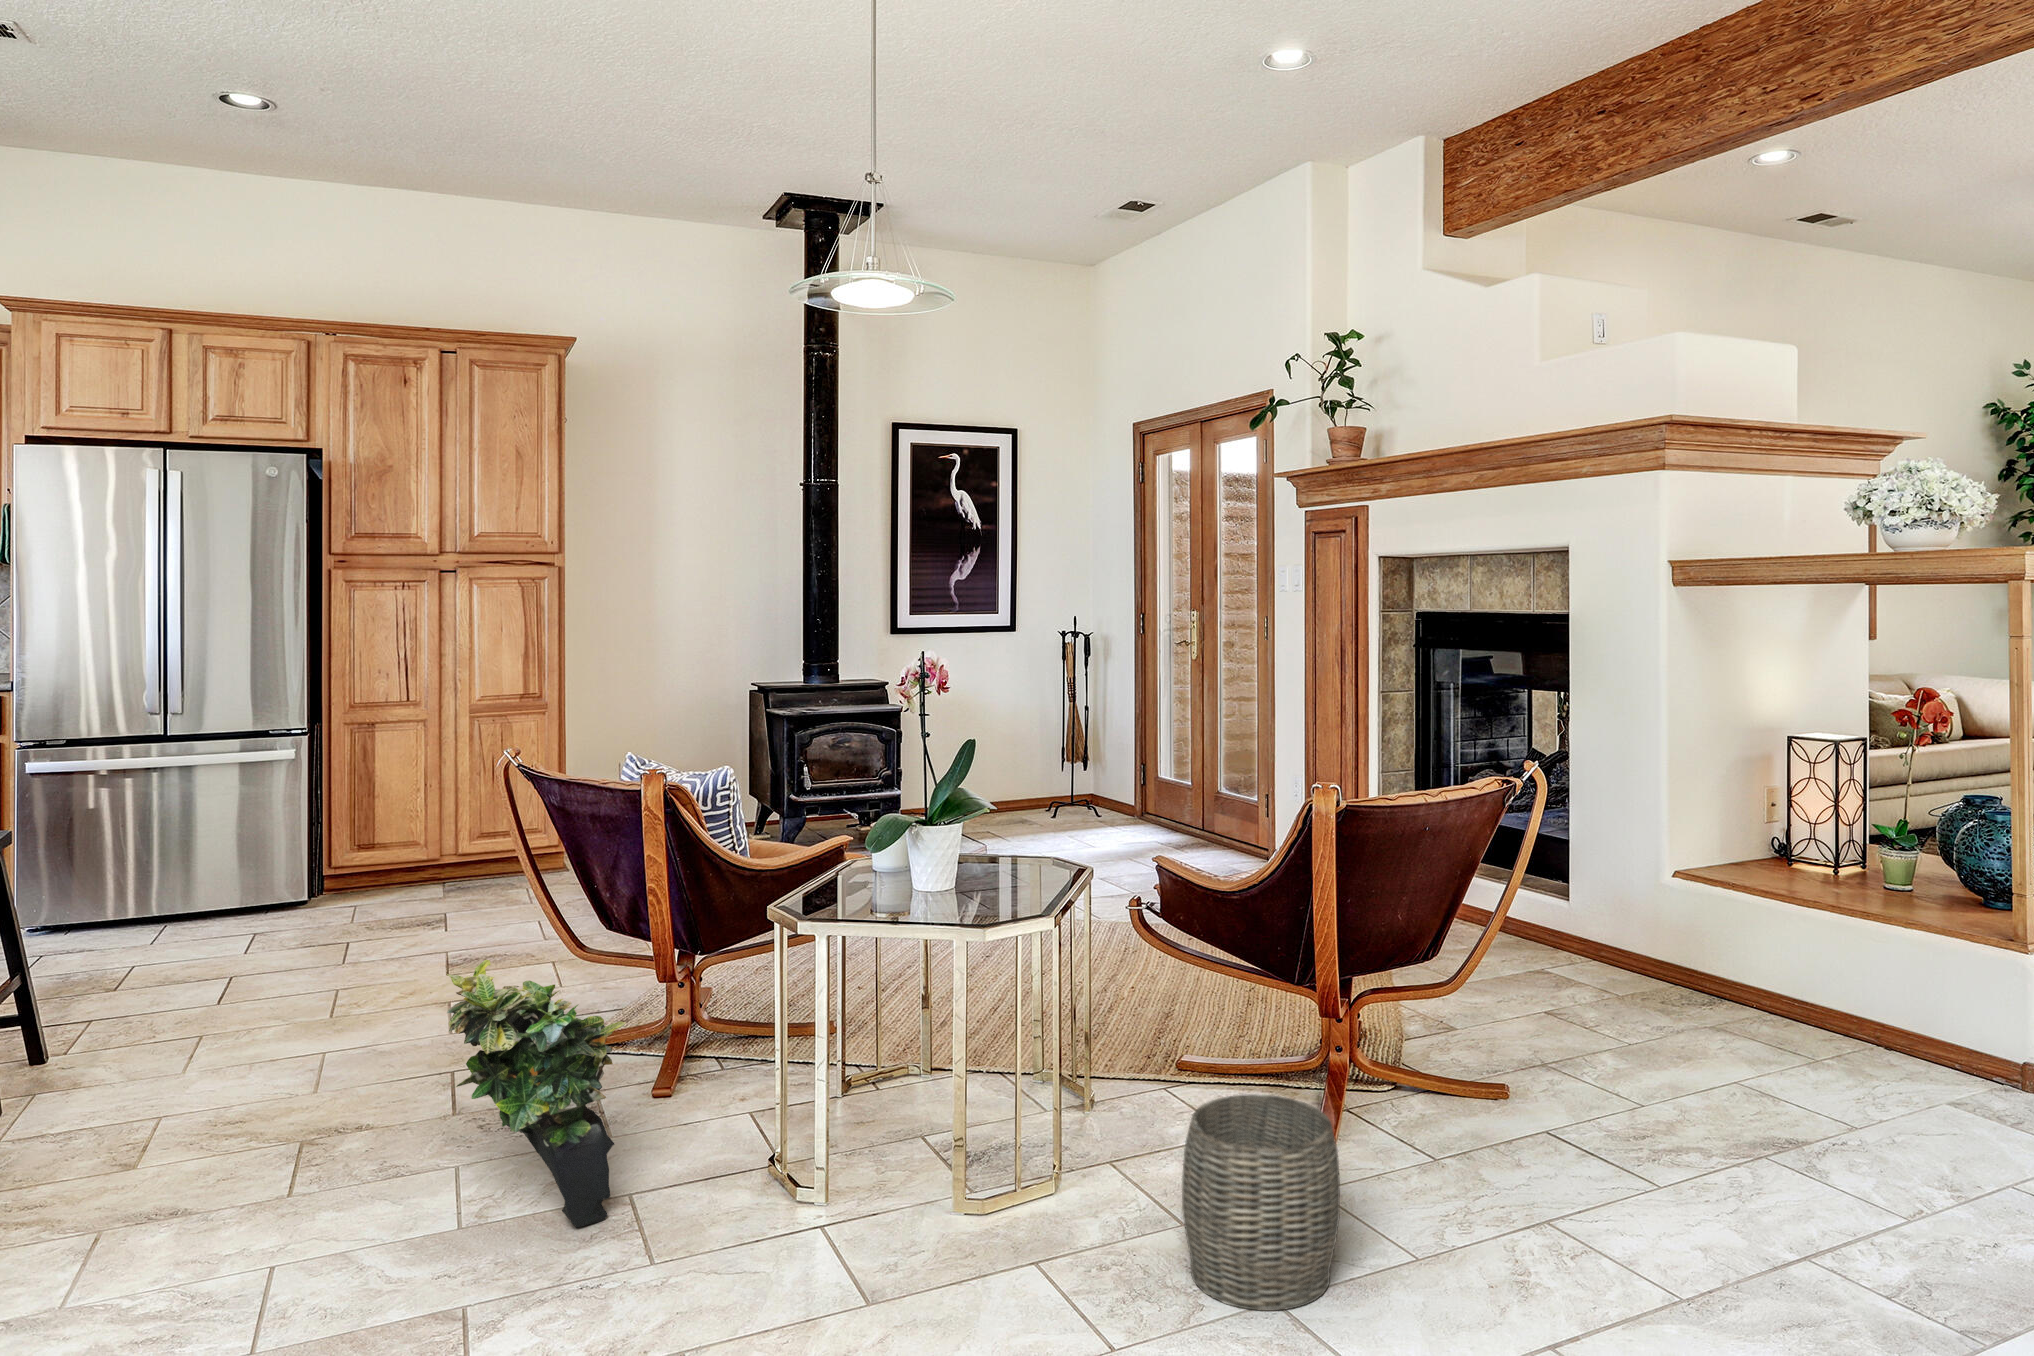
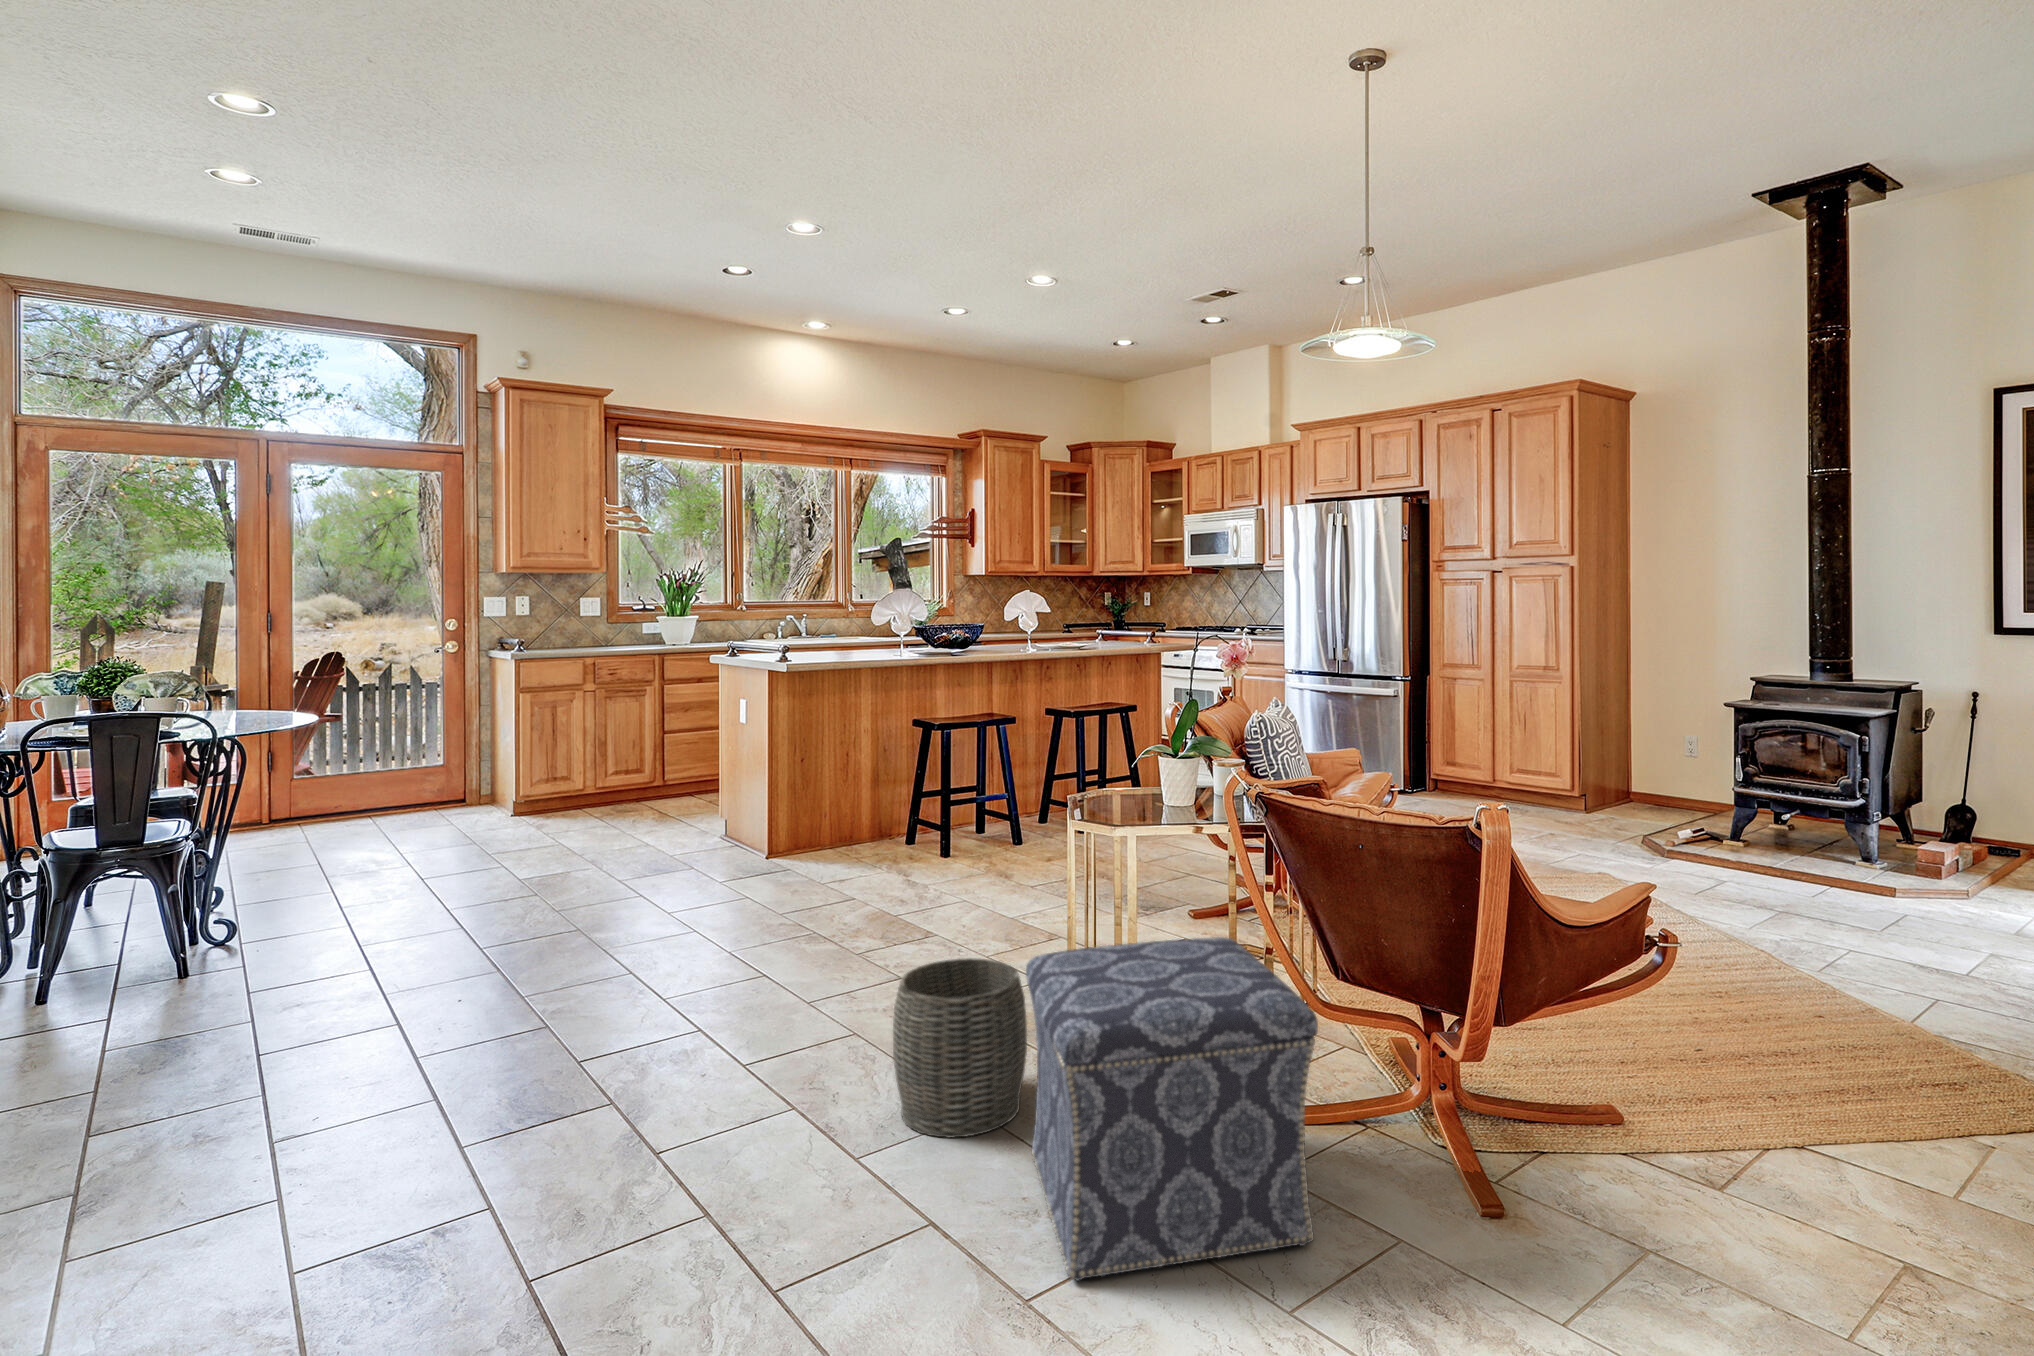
potted plant: present [447,960,626,1228] -> none [931,761,1025,928]
ottoman: none [1330,966,1594,1238] -> present [1026,937,1318,1281]

